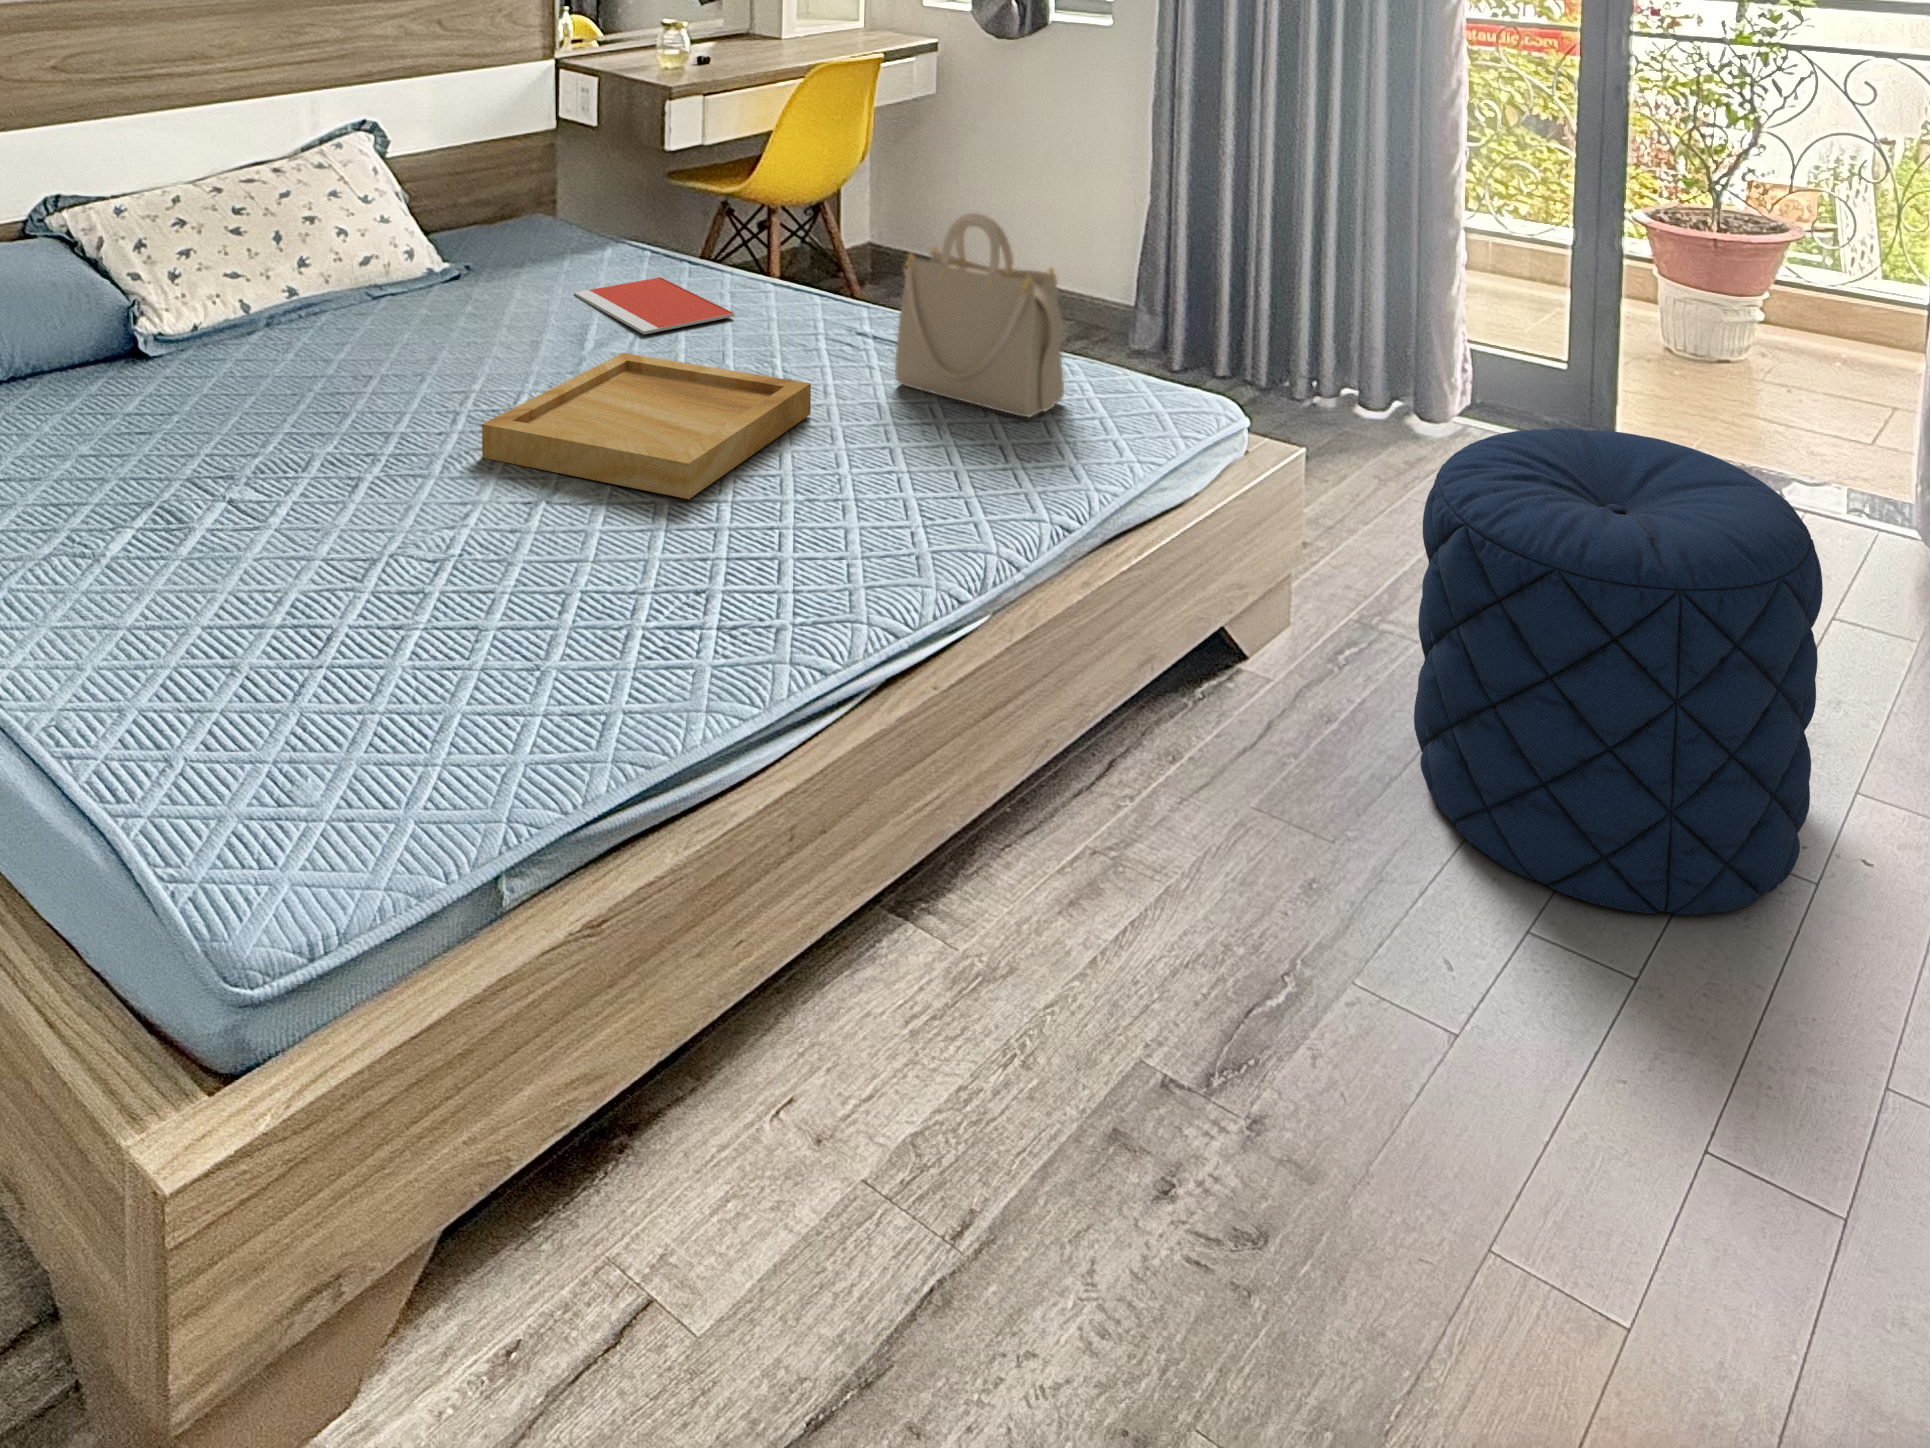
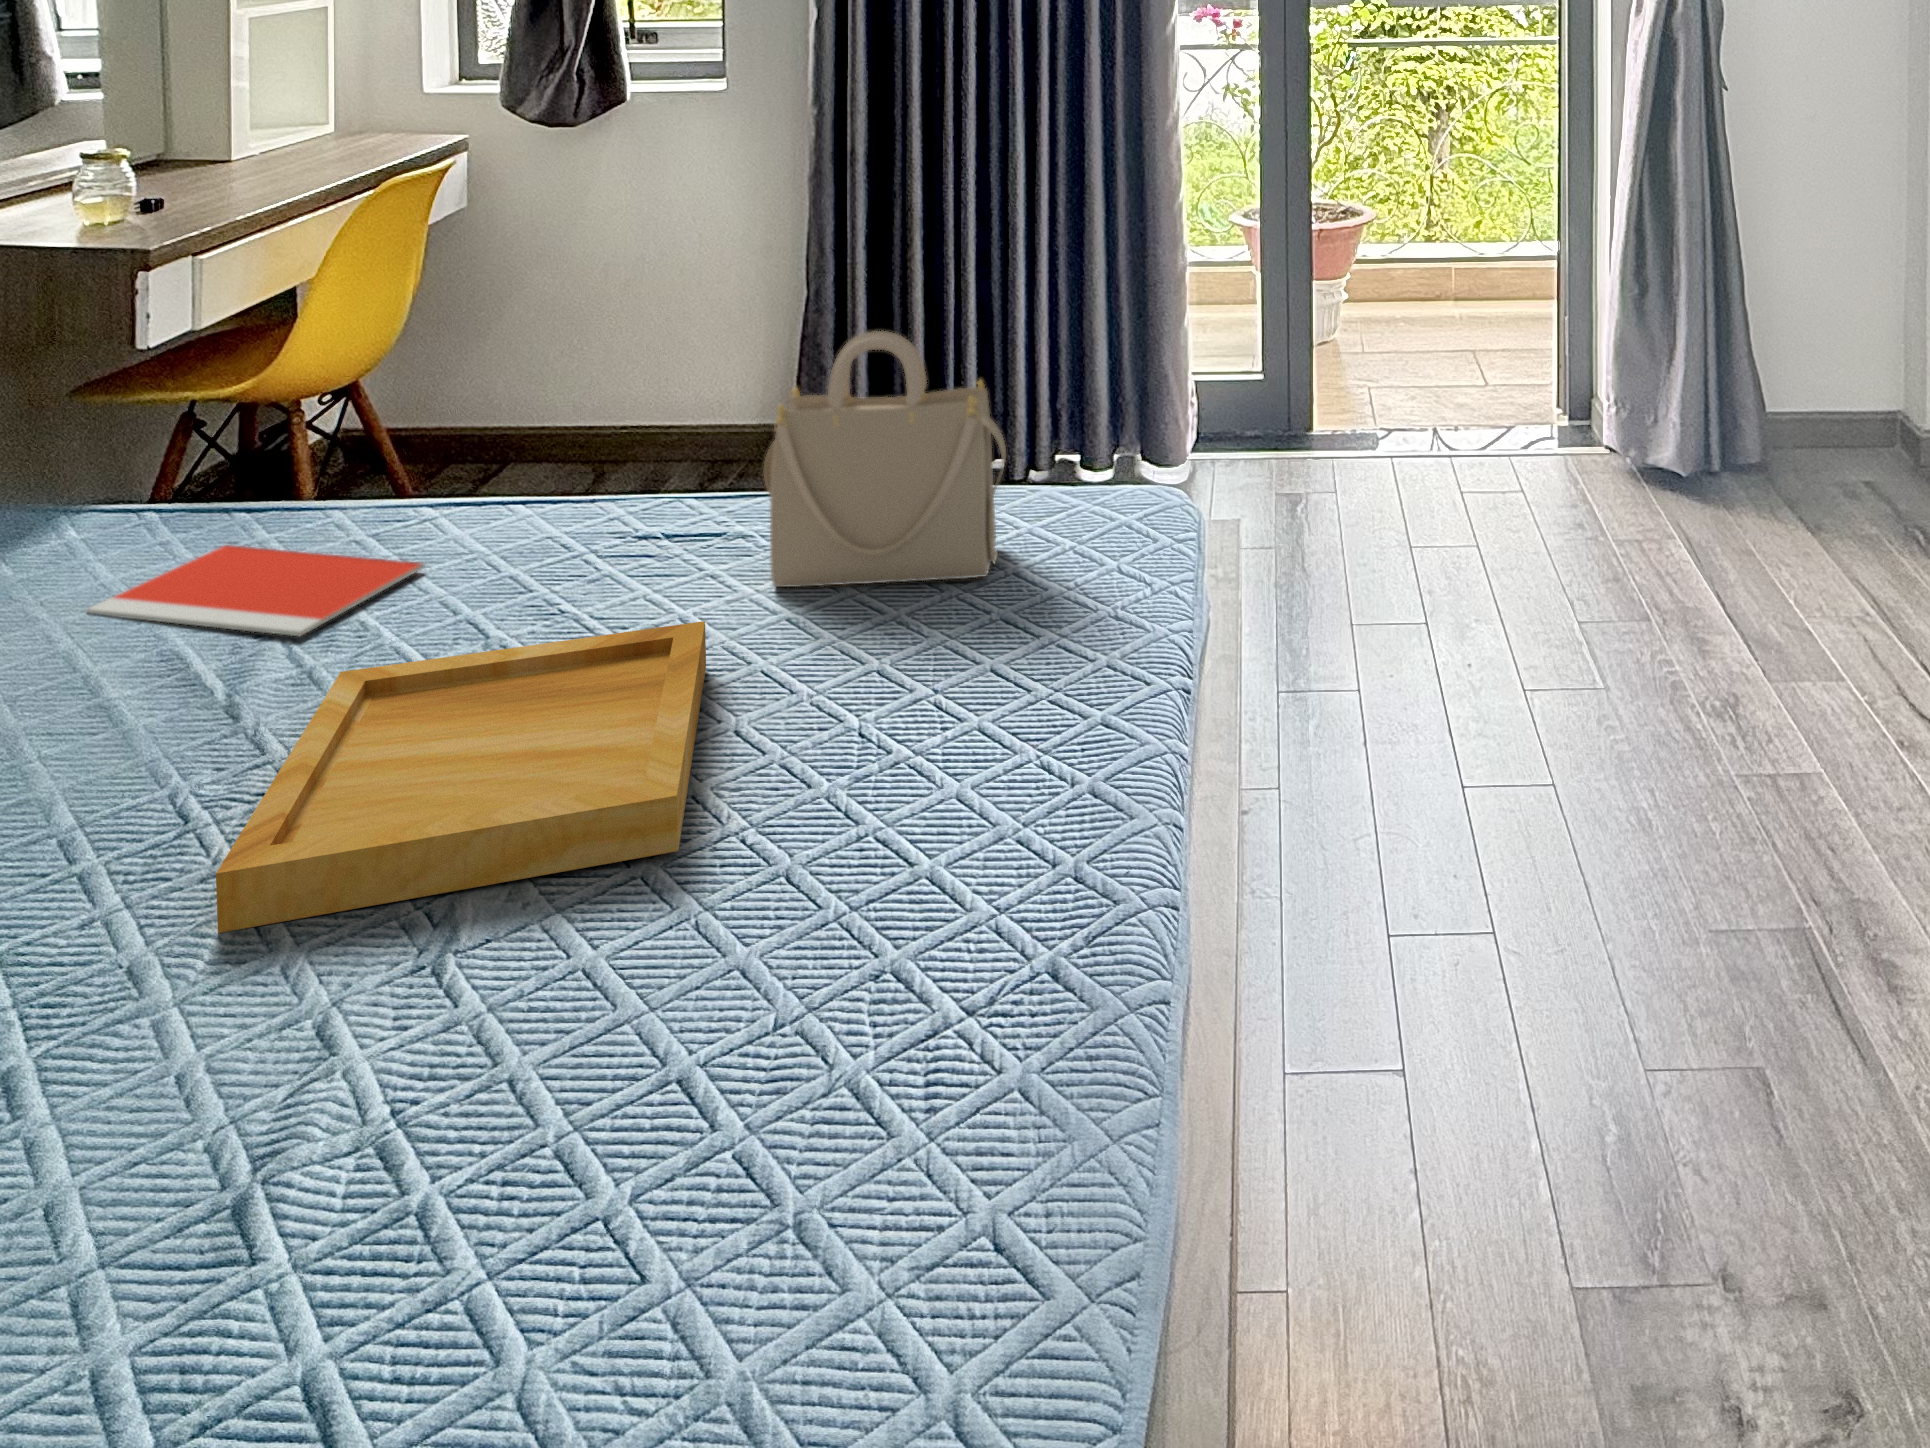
pouf: present [1414,428,1823,915] -> none [1439,411,1809,882]

